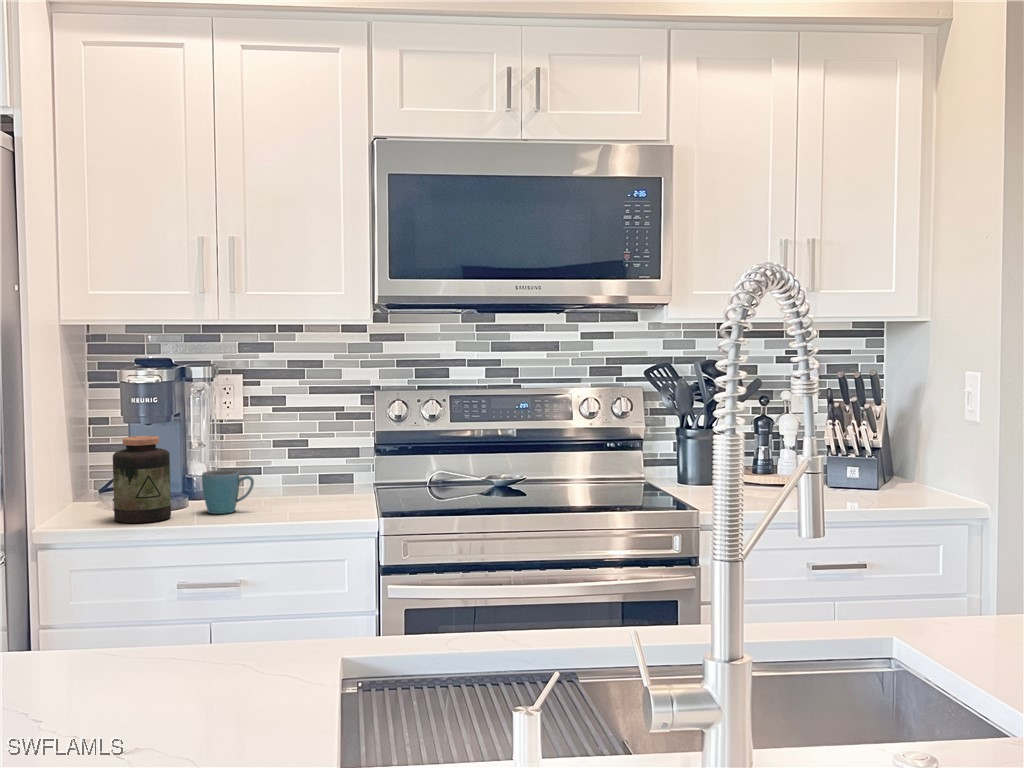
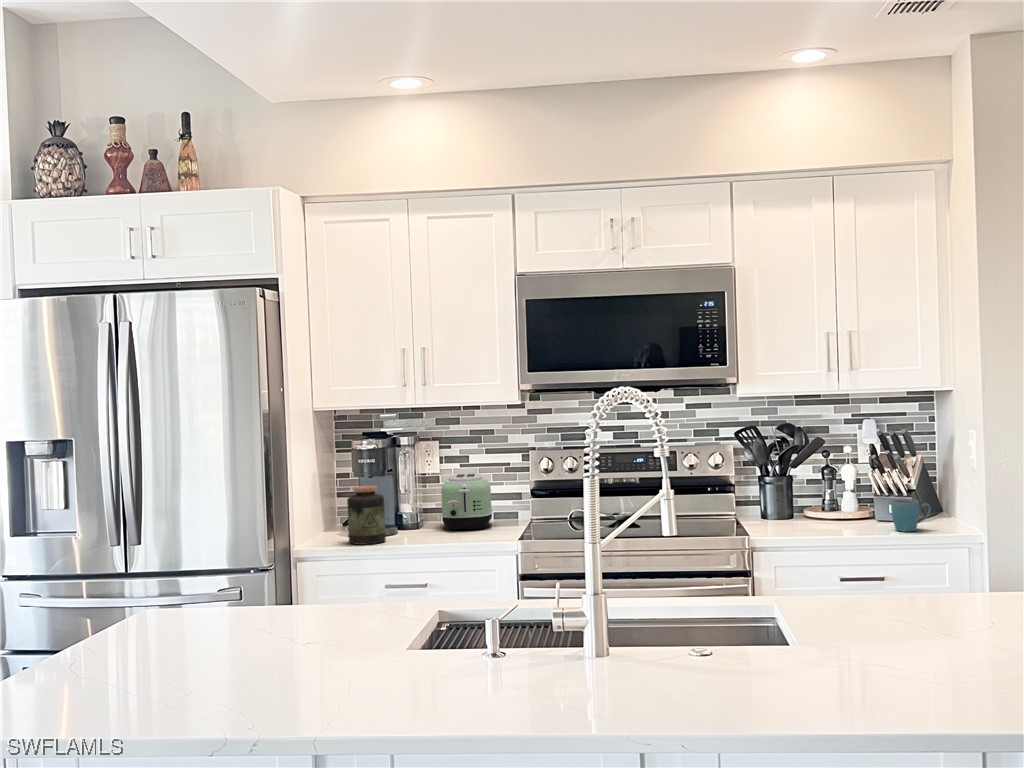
toaster: none [250,420,322,500] -> present [441,473,493,530]
mug: present [202,470,254,514] -> present [891,499,931,532]

